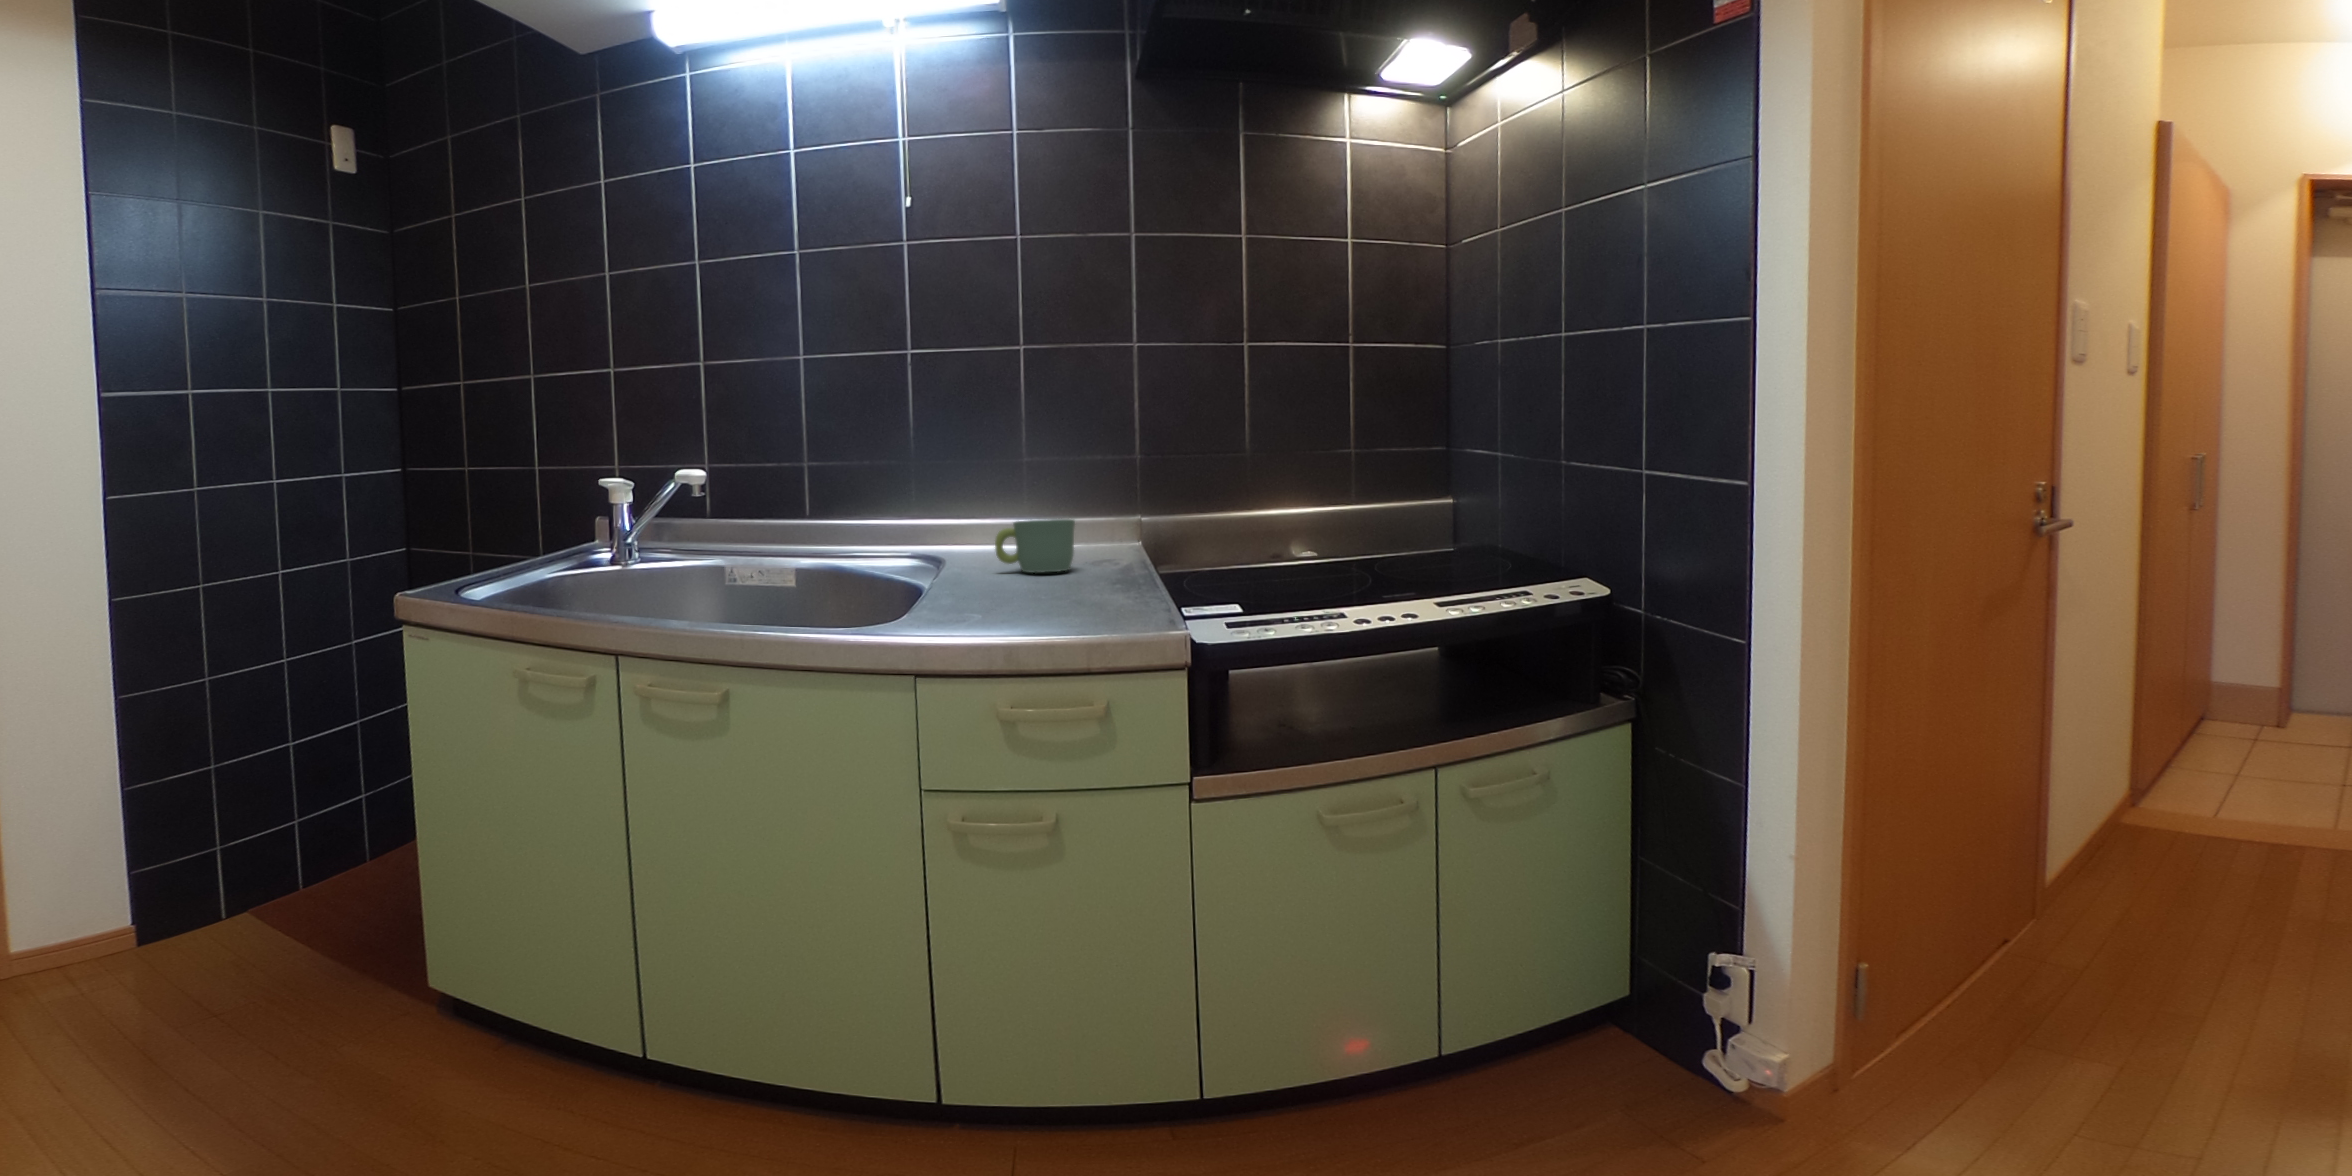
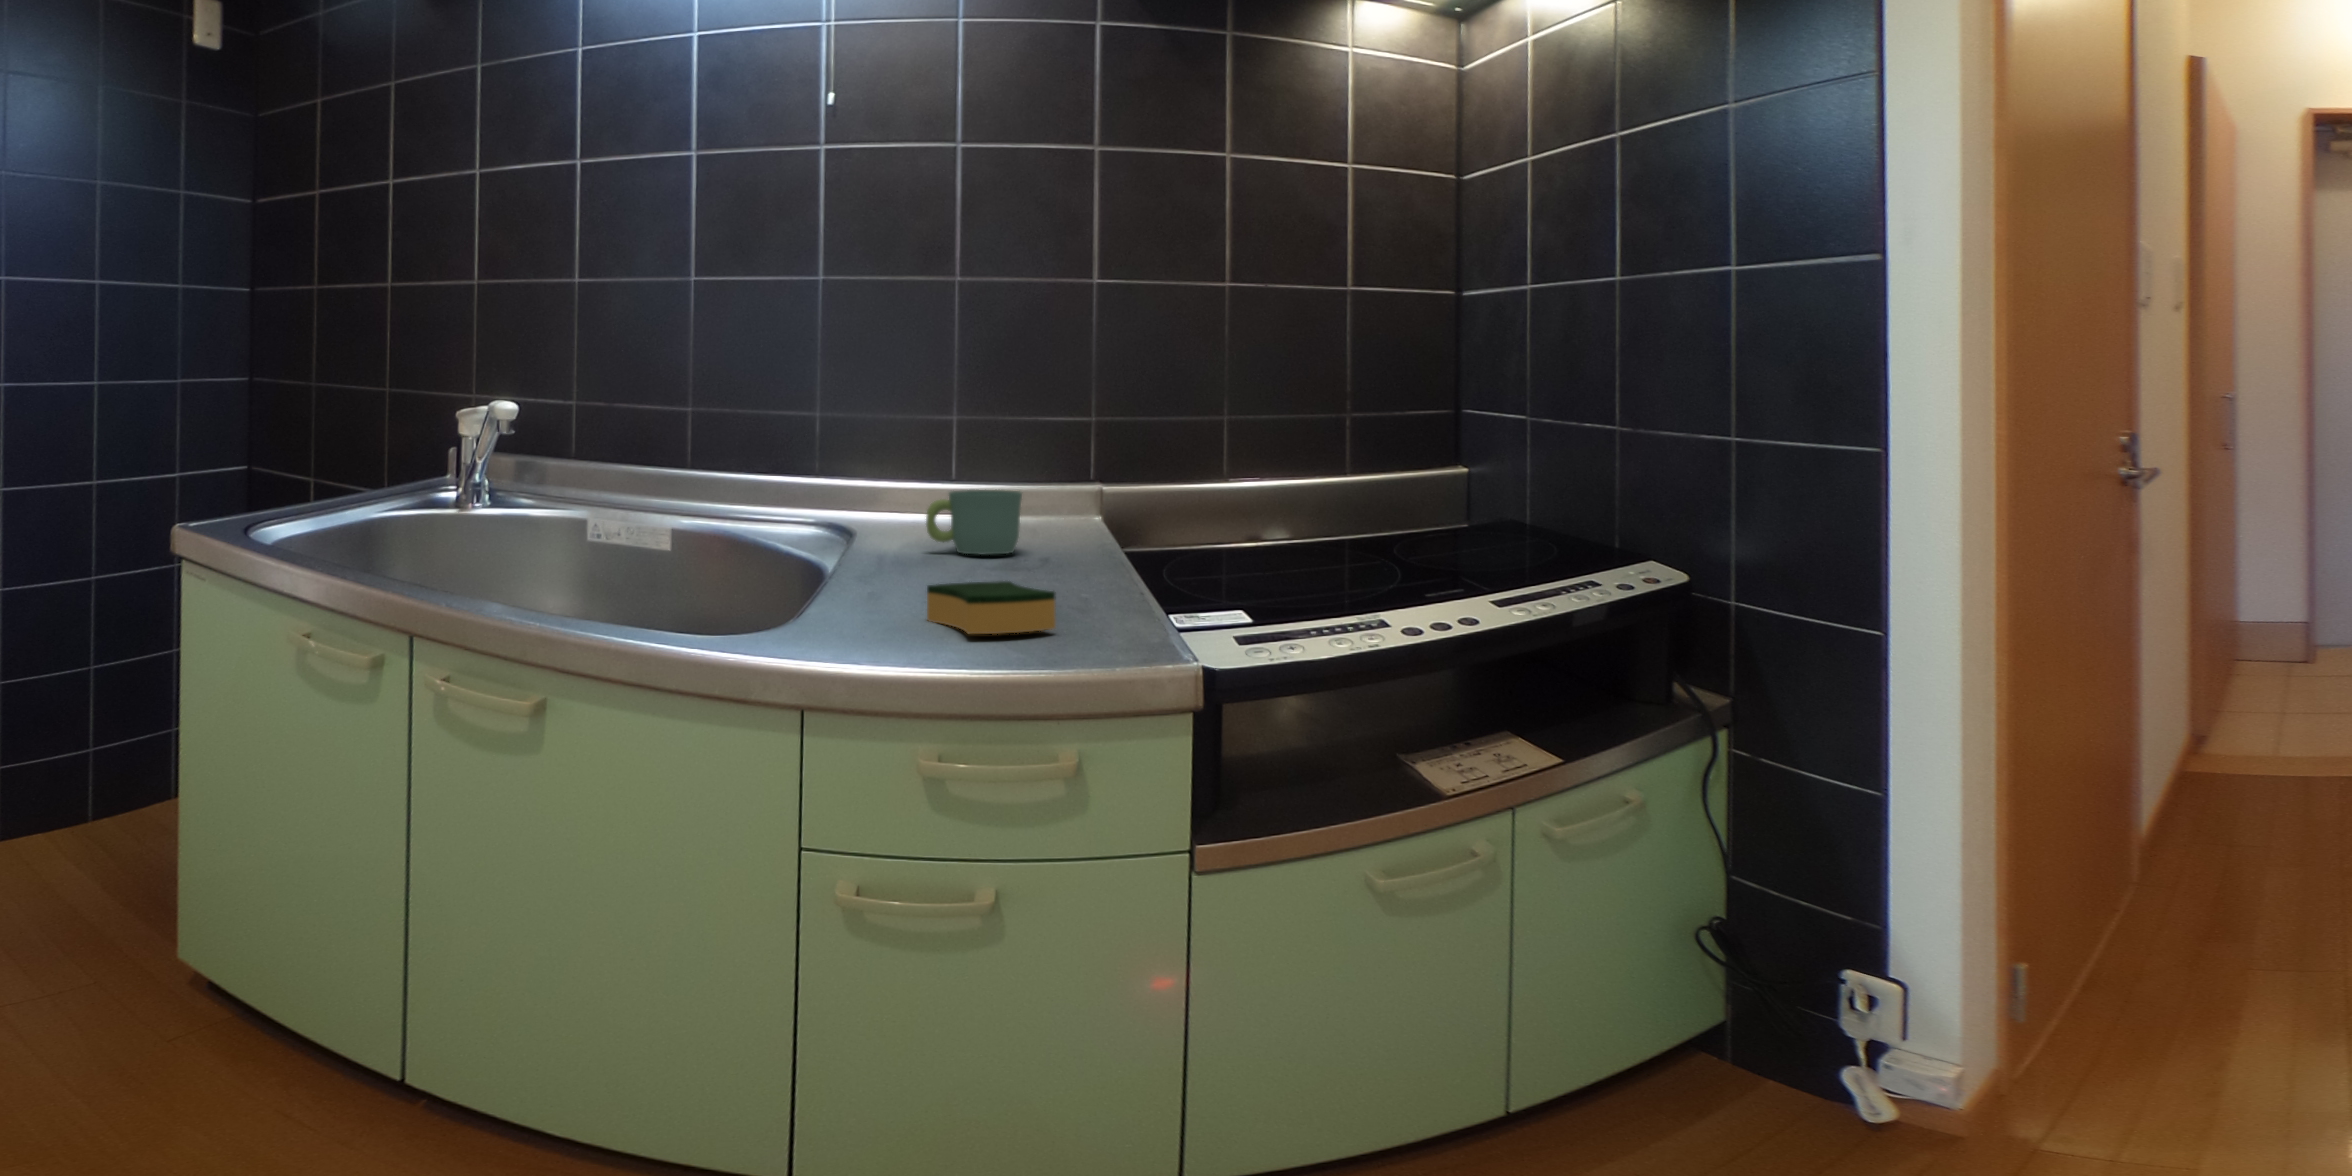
sponge: none [977,589,1079,631] -> present [927,581,1056,634]

